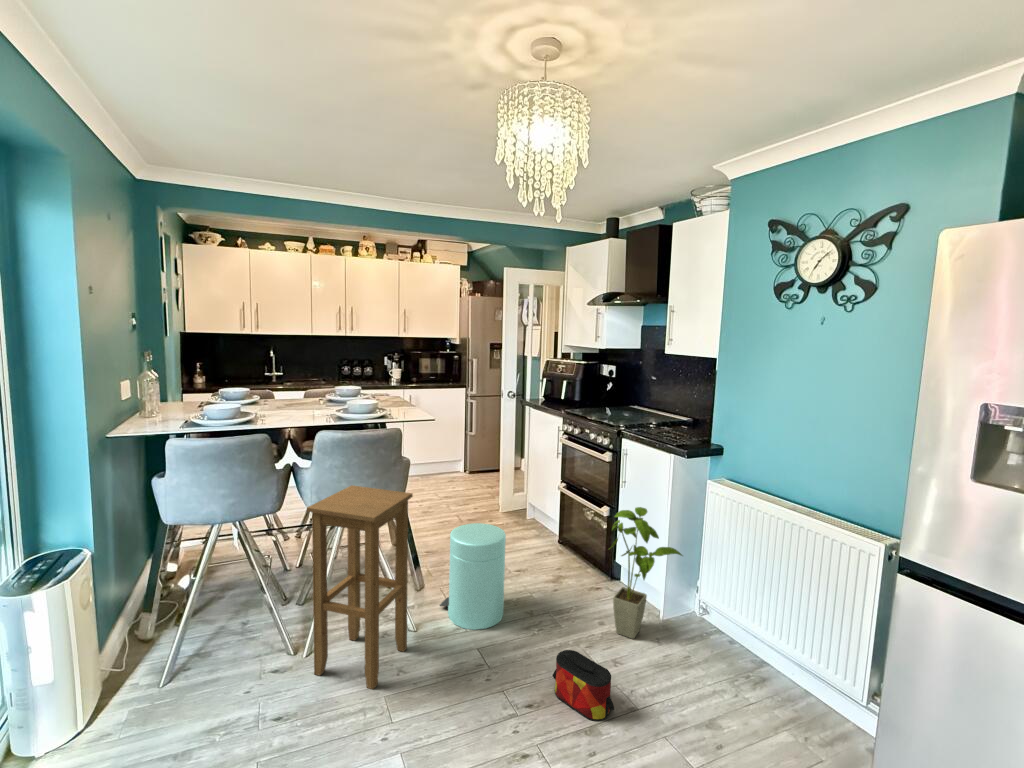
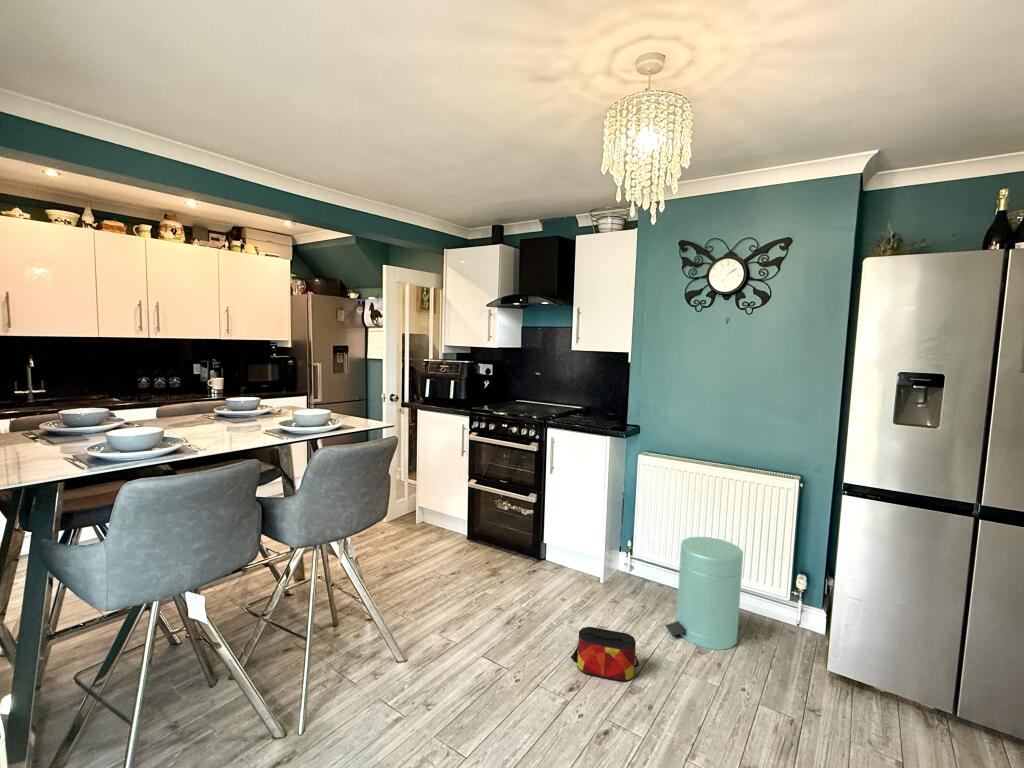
stool: present [307,485,413,689] -> none [326,506,421,743]
house plant: present [611,507,682,639] -> none [570,487,635,608]
trash can: present [440,523,506,630] -> present [665,537,743,650]

